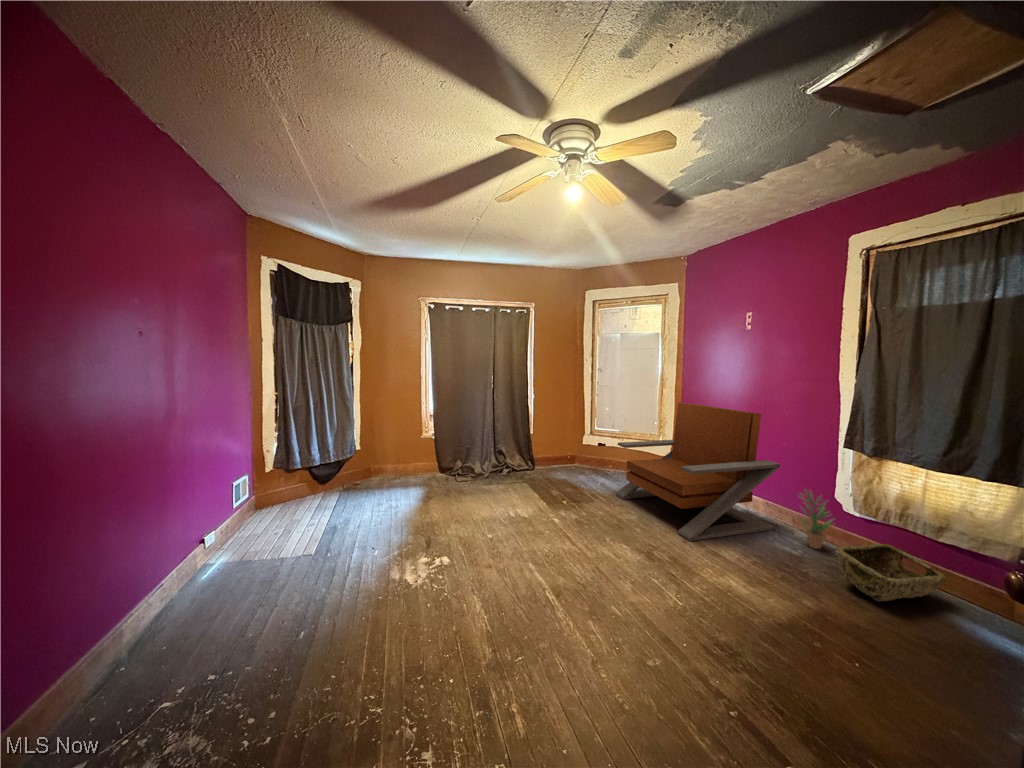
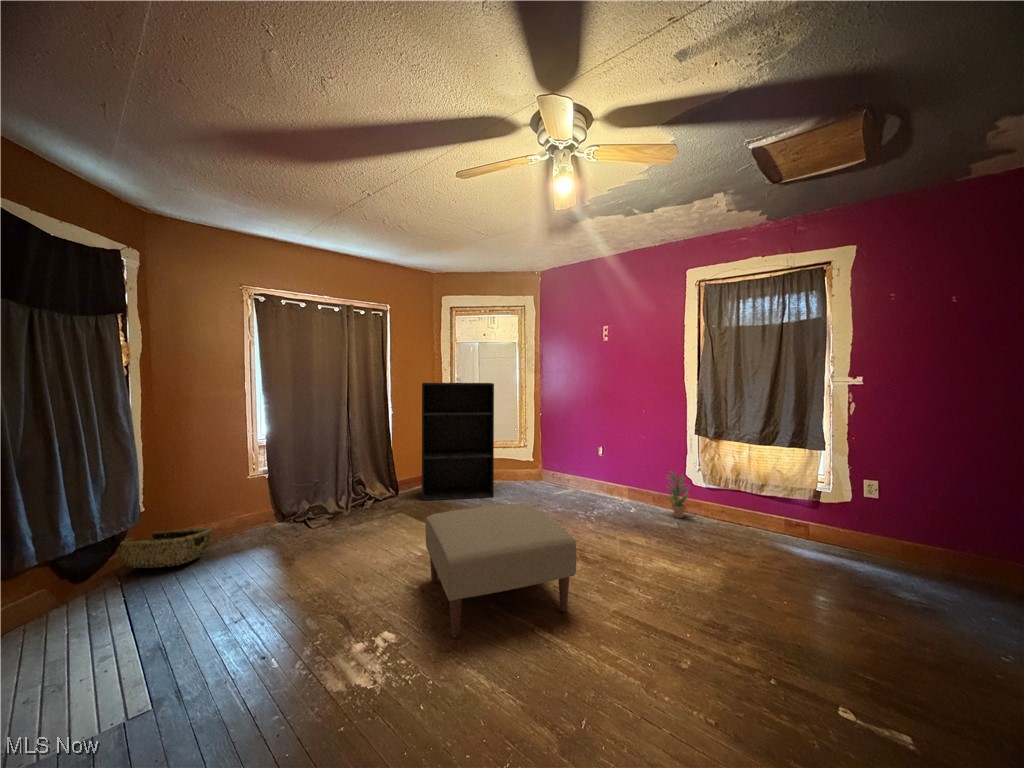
bookshelf: none [550,374,622,484] -> present [422,383,494,501]
lounge chair: present [616,403,780,541] -> none [507,408,646,535]
ottoman: none [475,482,591,589] -> present [426,504,576,638]
woven basket: present [837,544,946,601] -> present [118,528,212,568]

